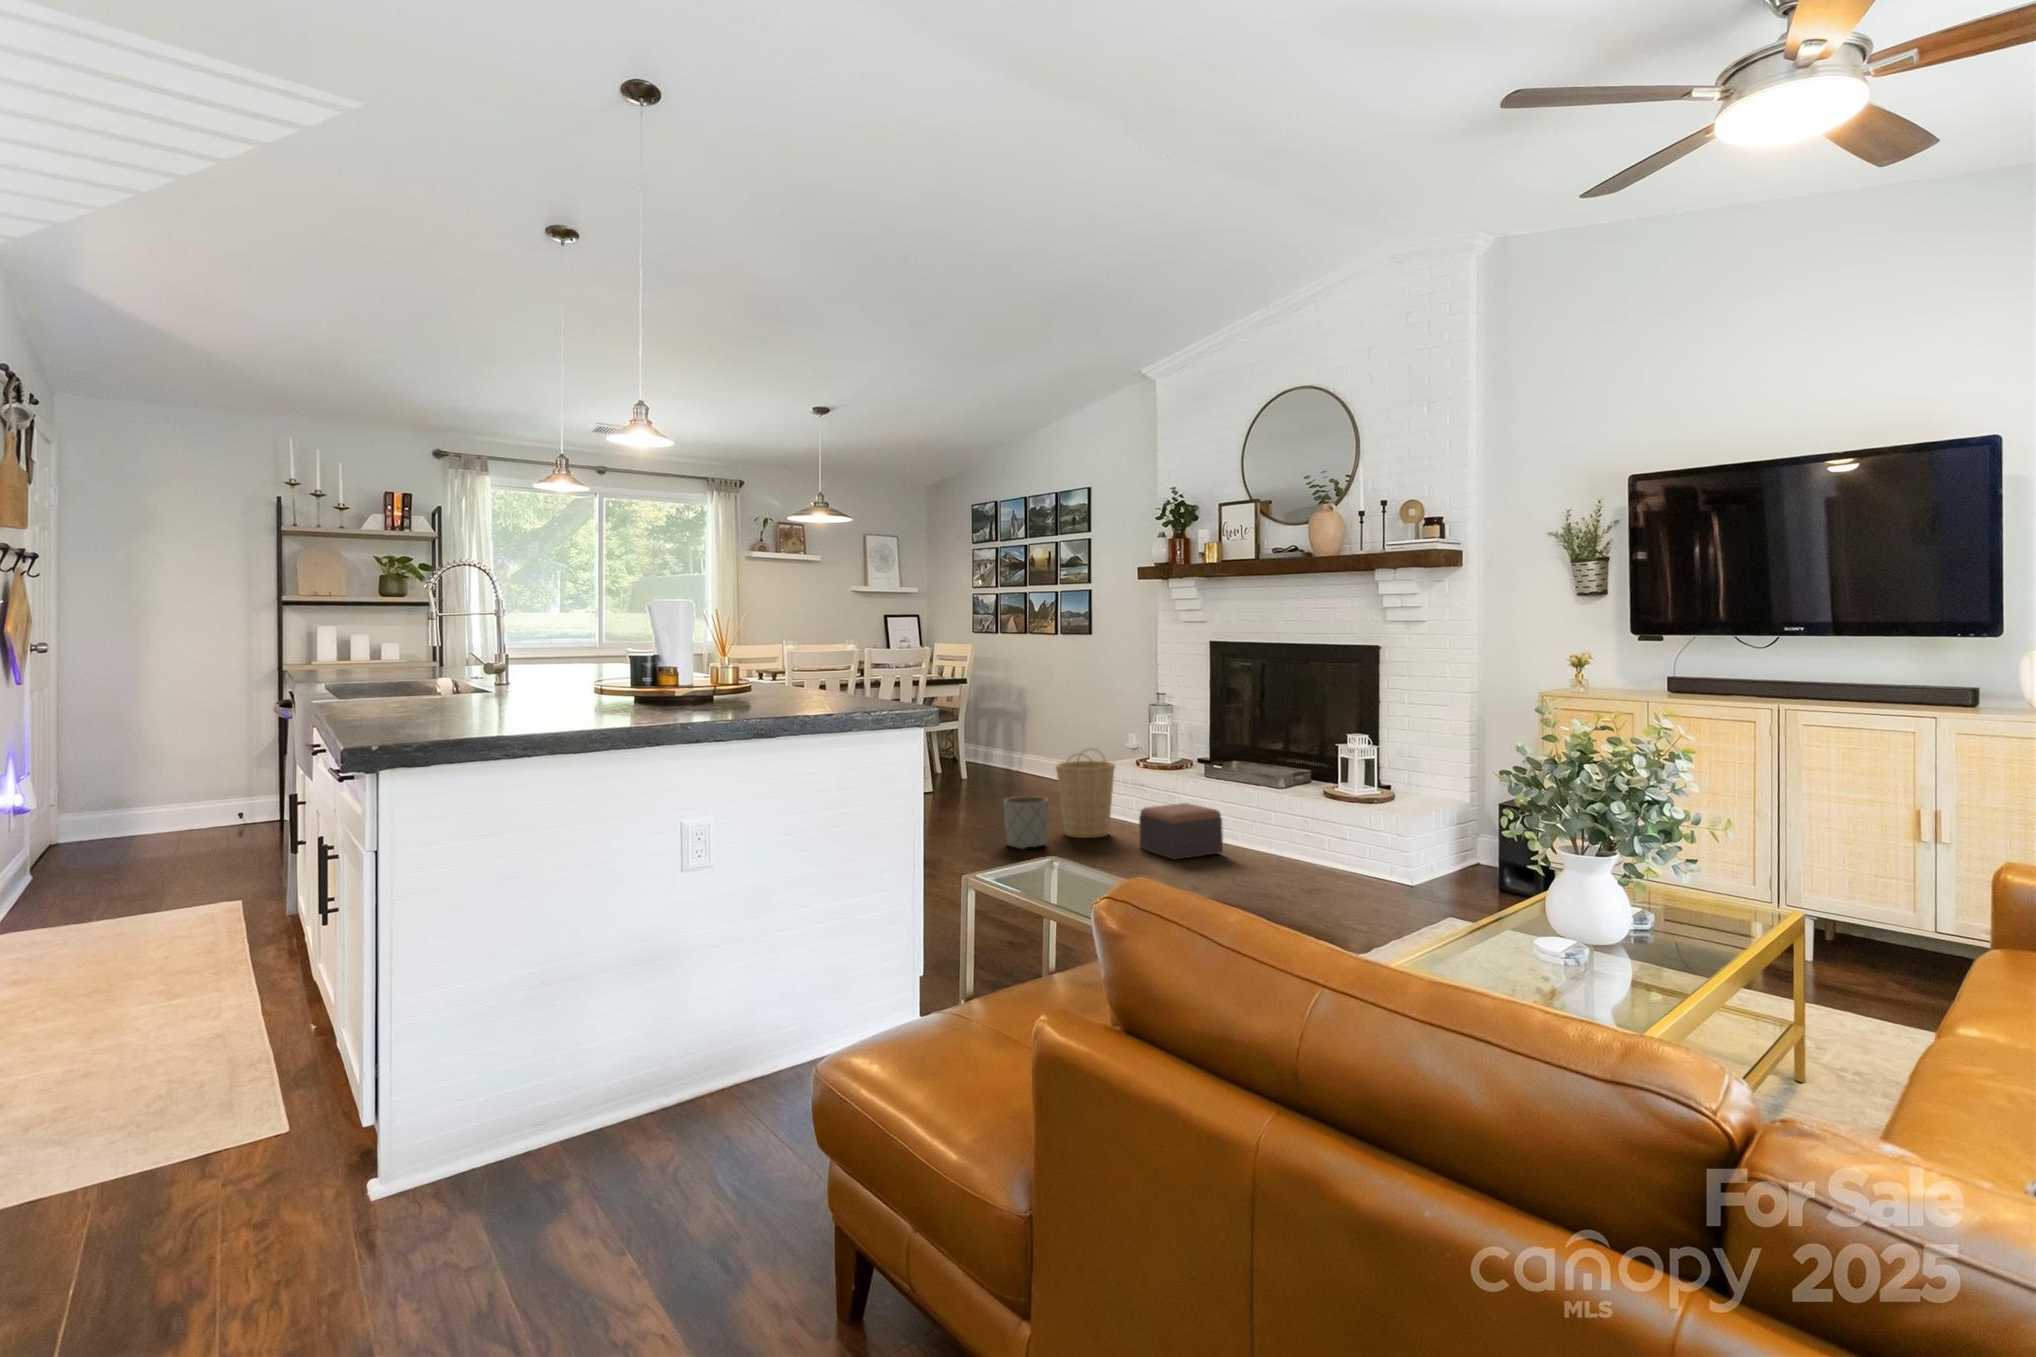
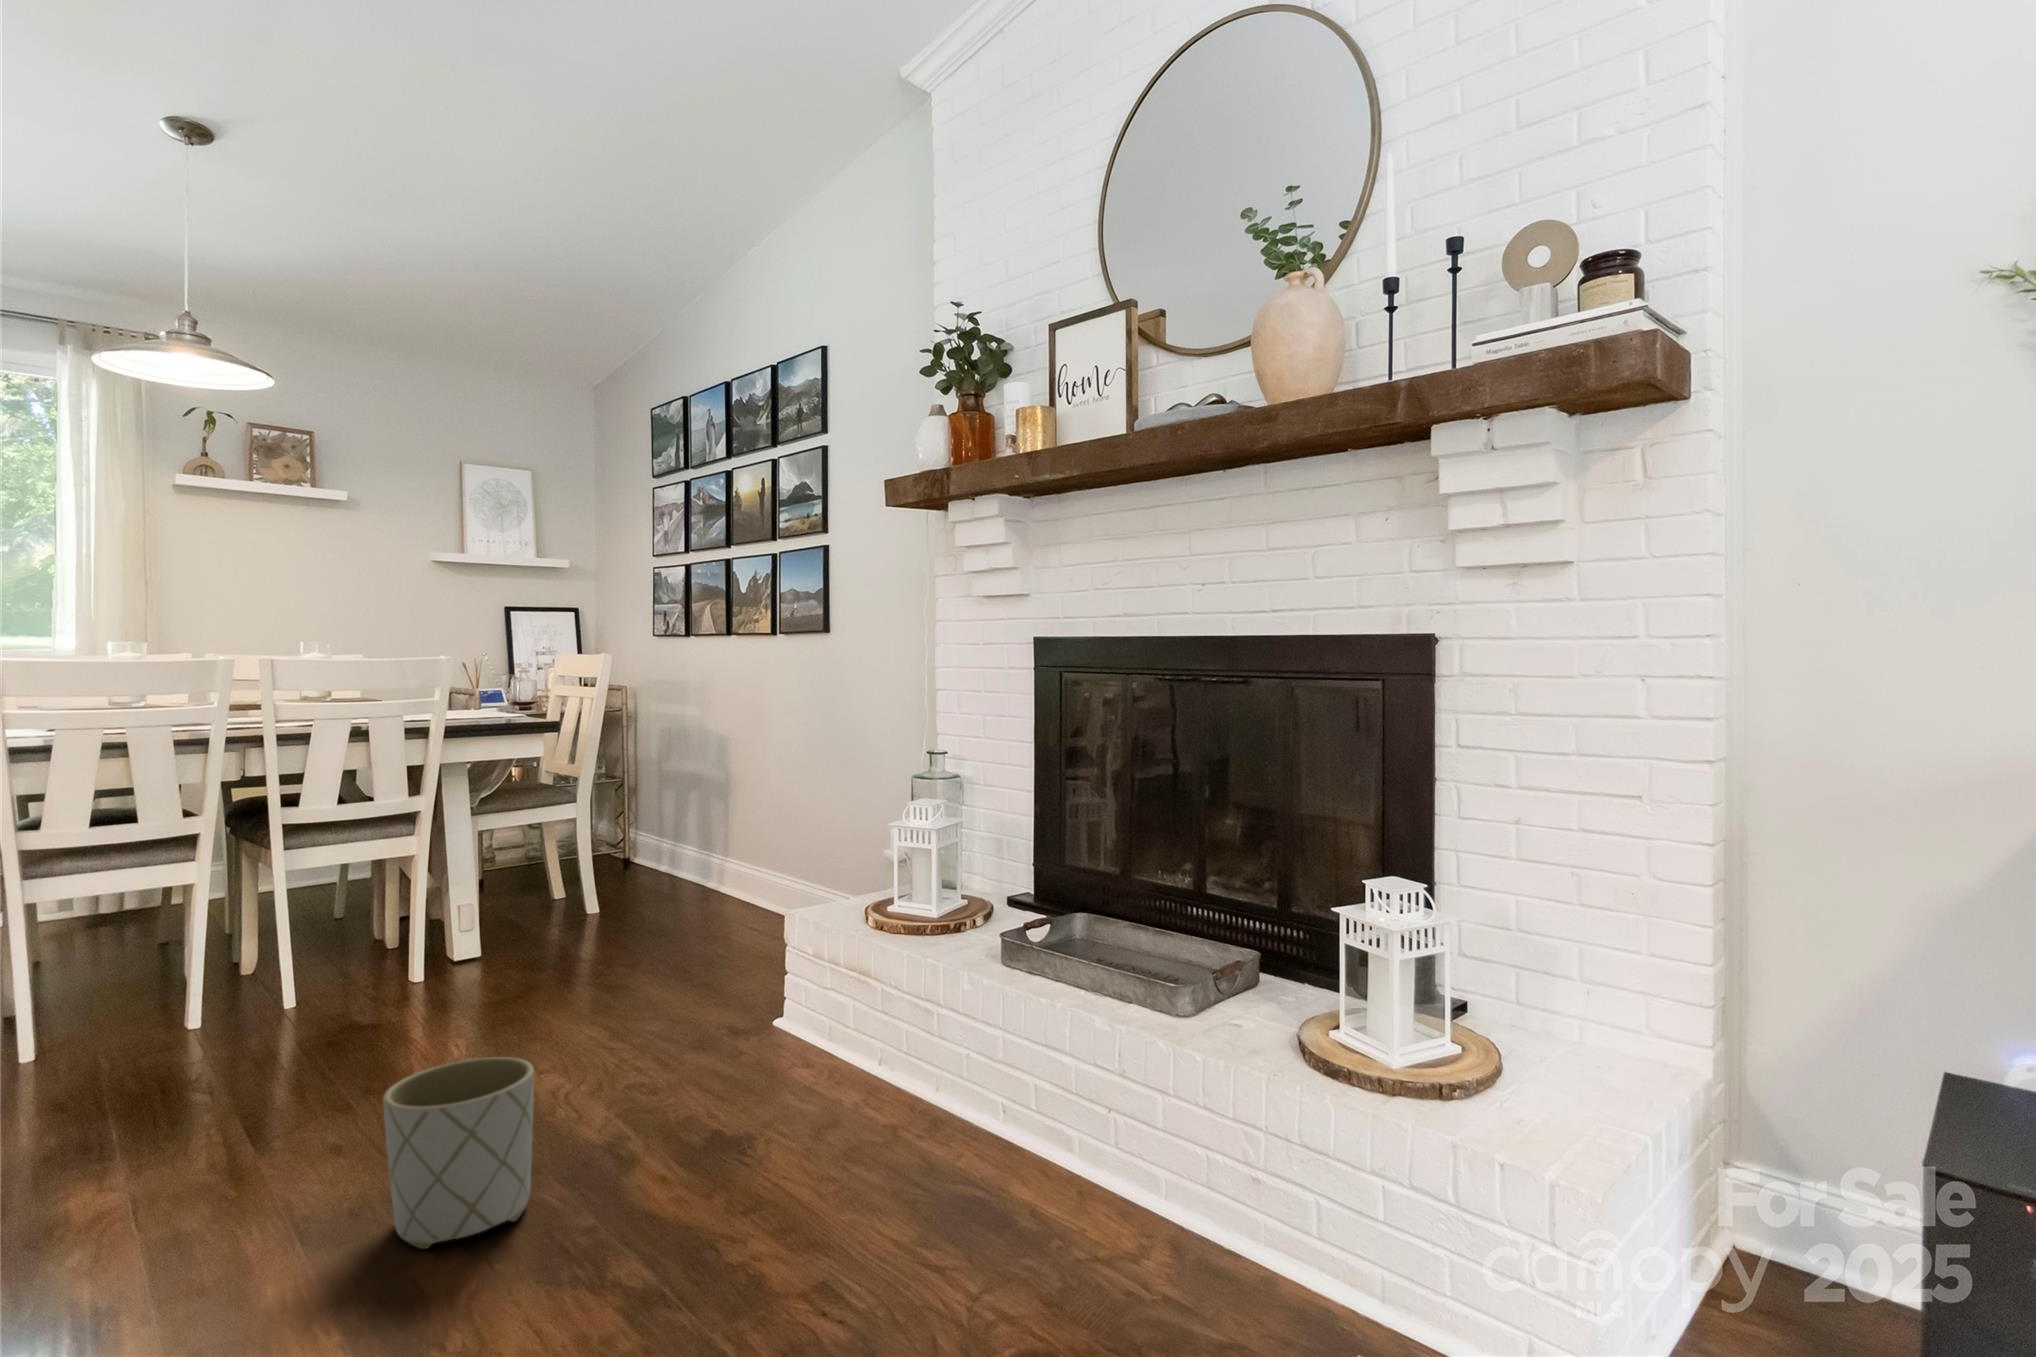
basket: present [1056,753,1115,838] -> none [606,896,771,1157]
footstool: present [1139,803,1223,860] -> none [801,1057,1033,1287]

